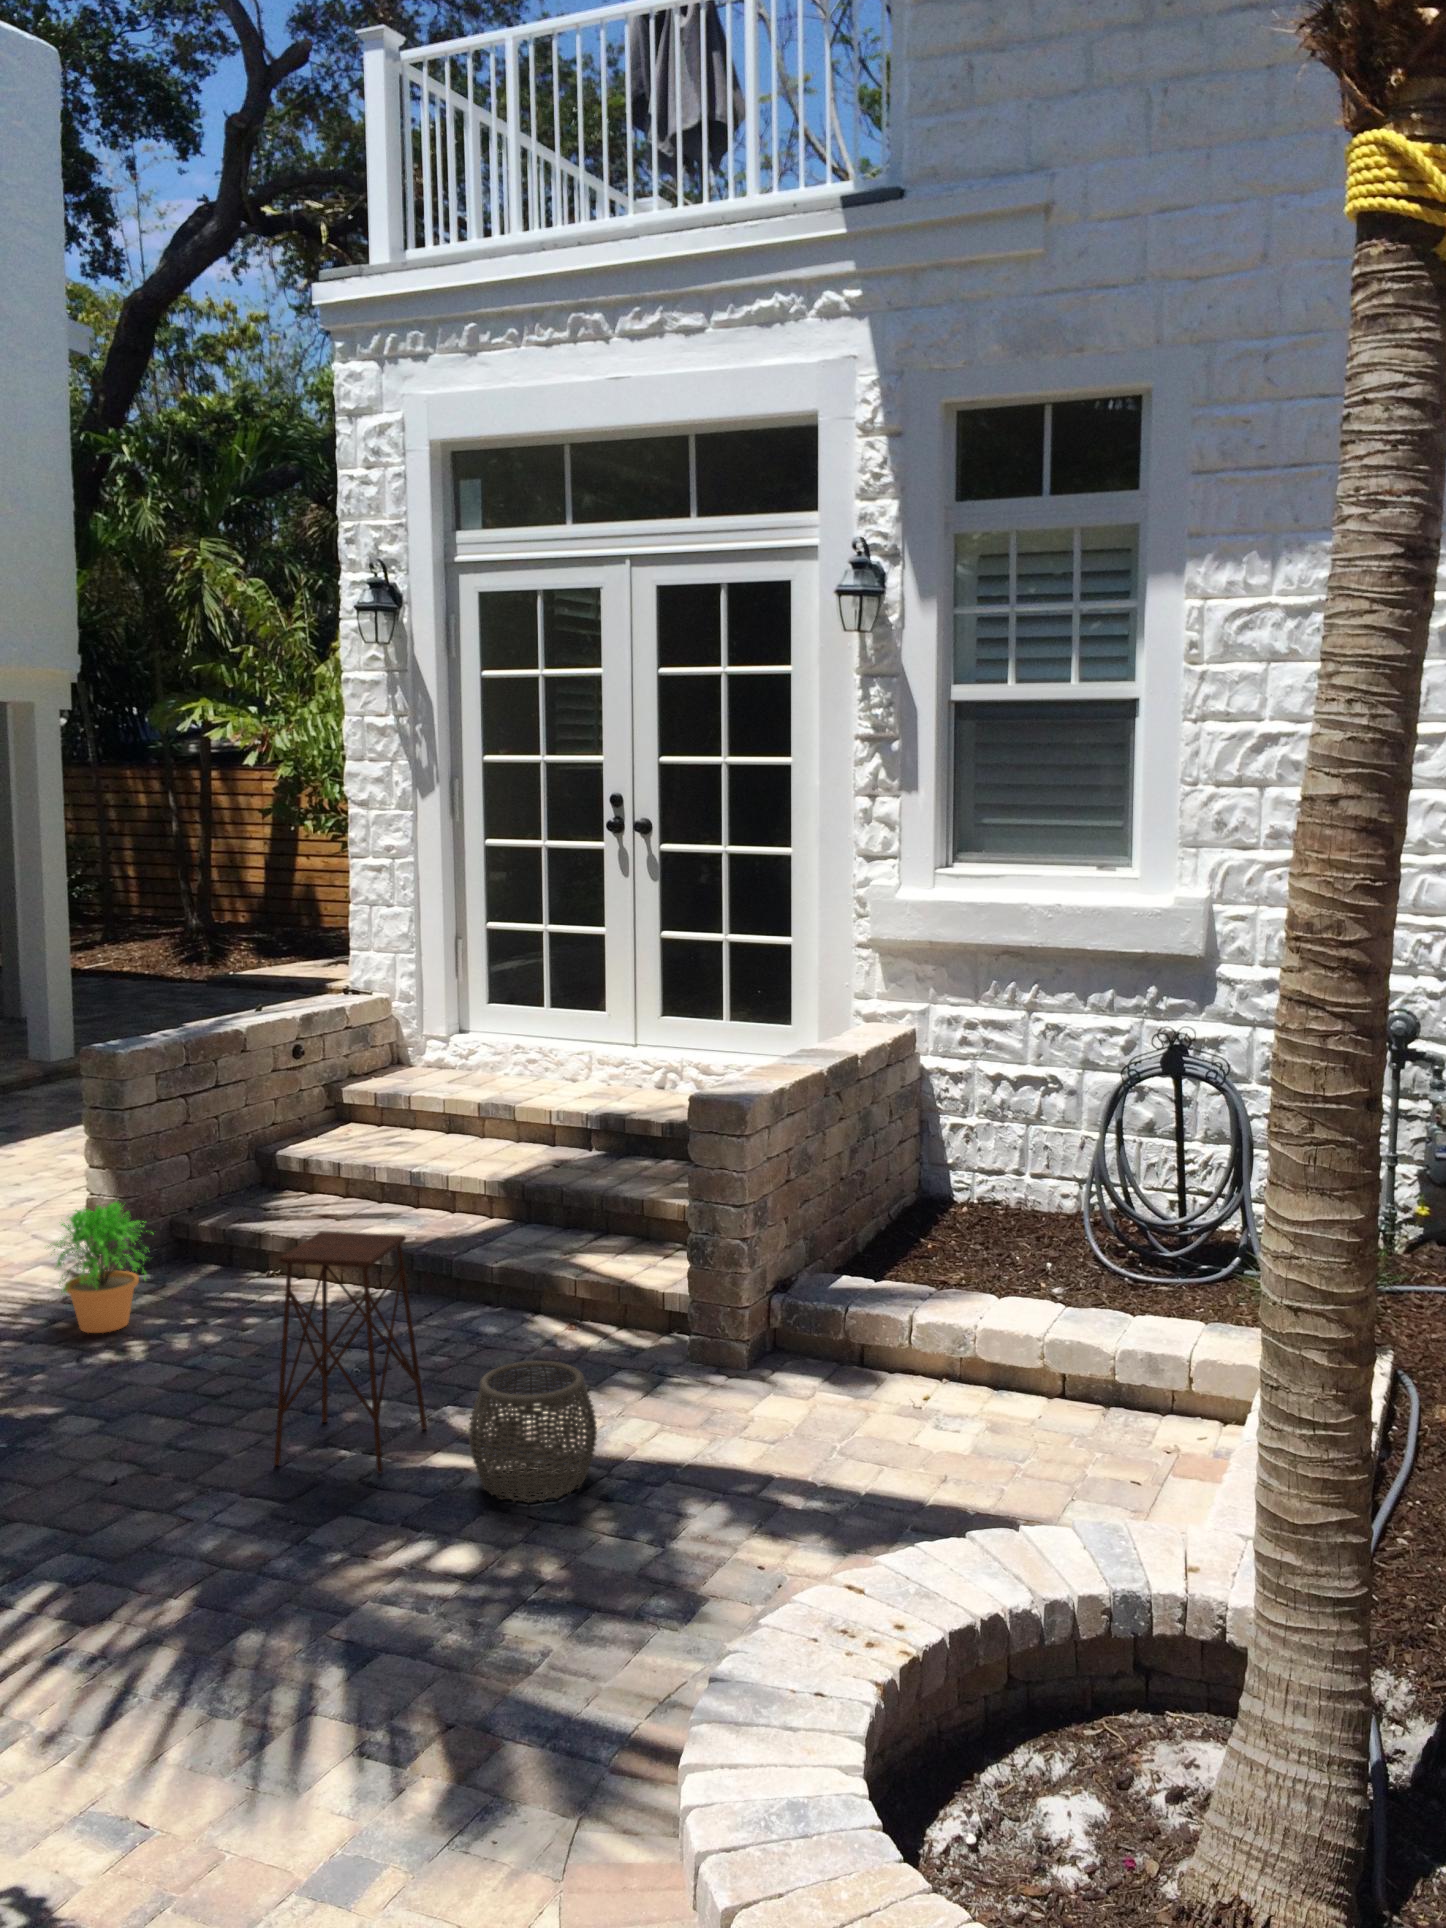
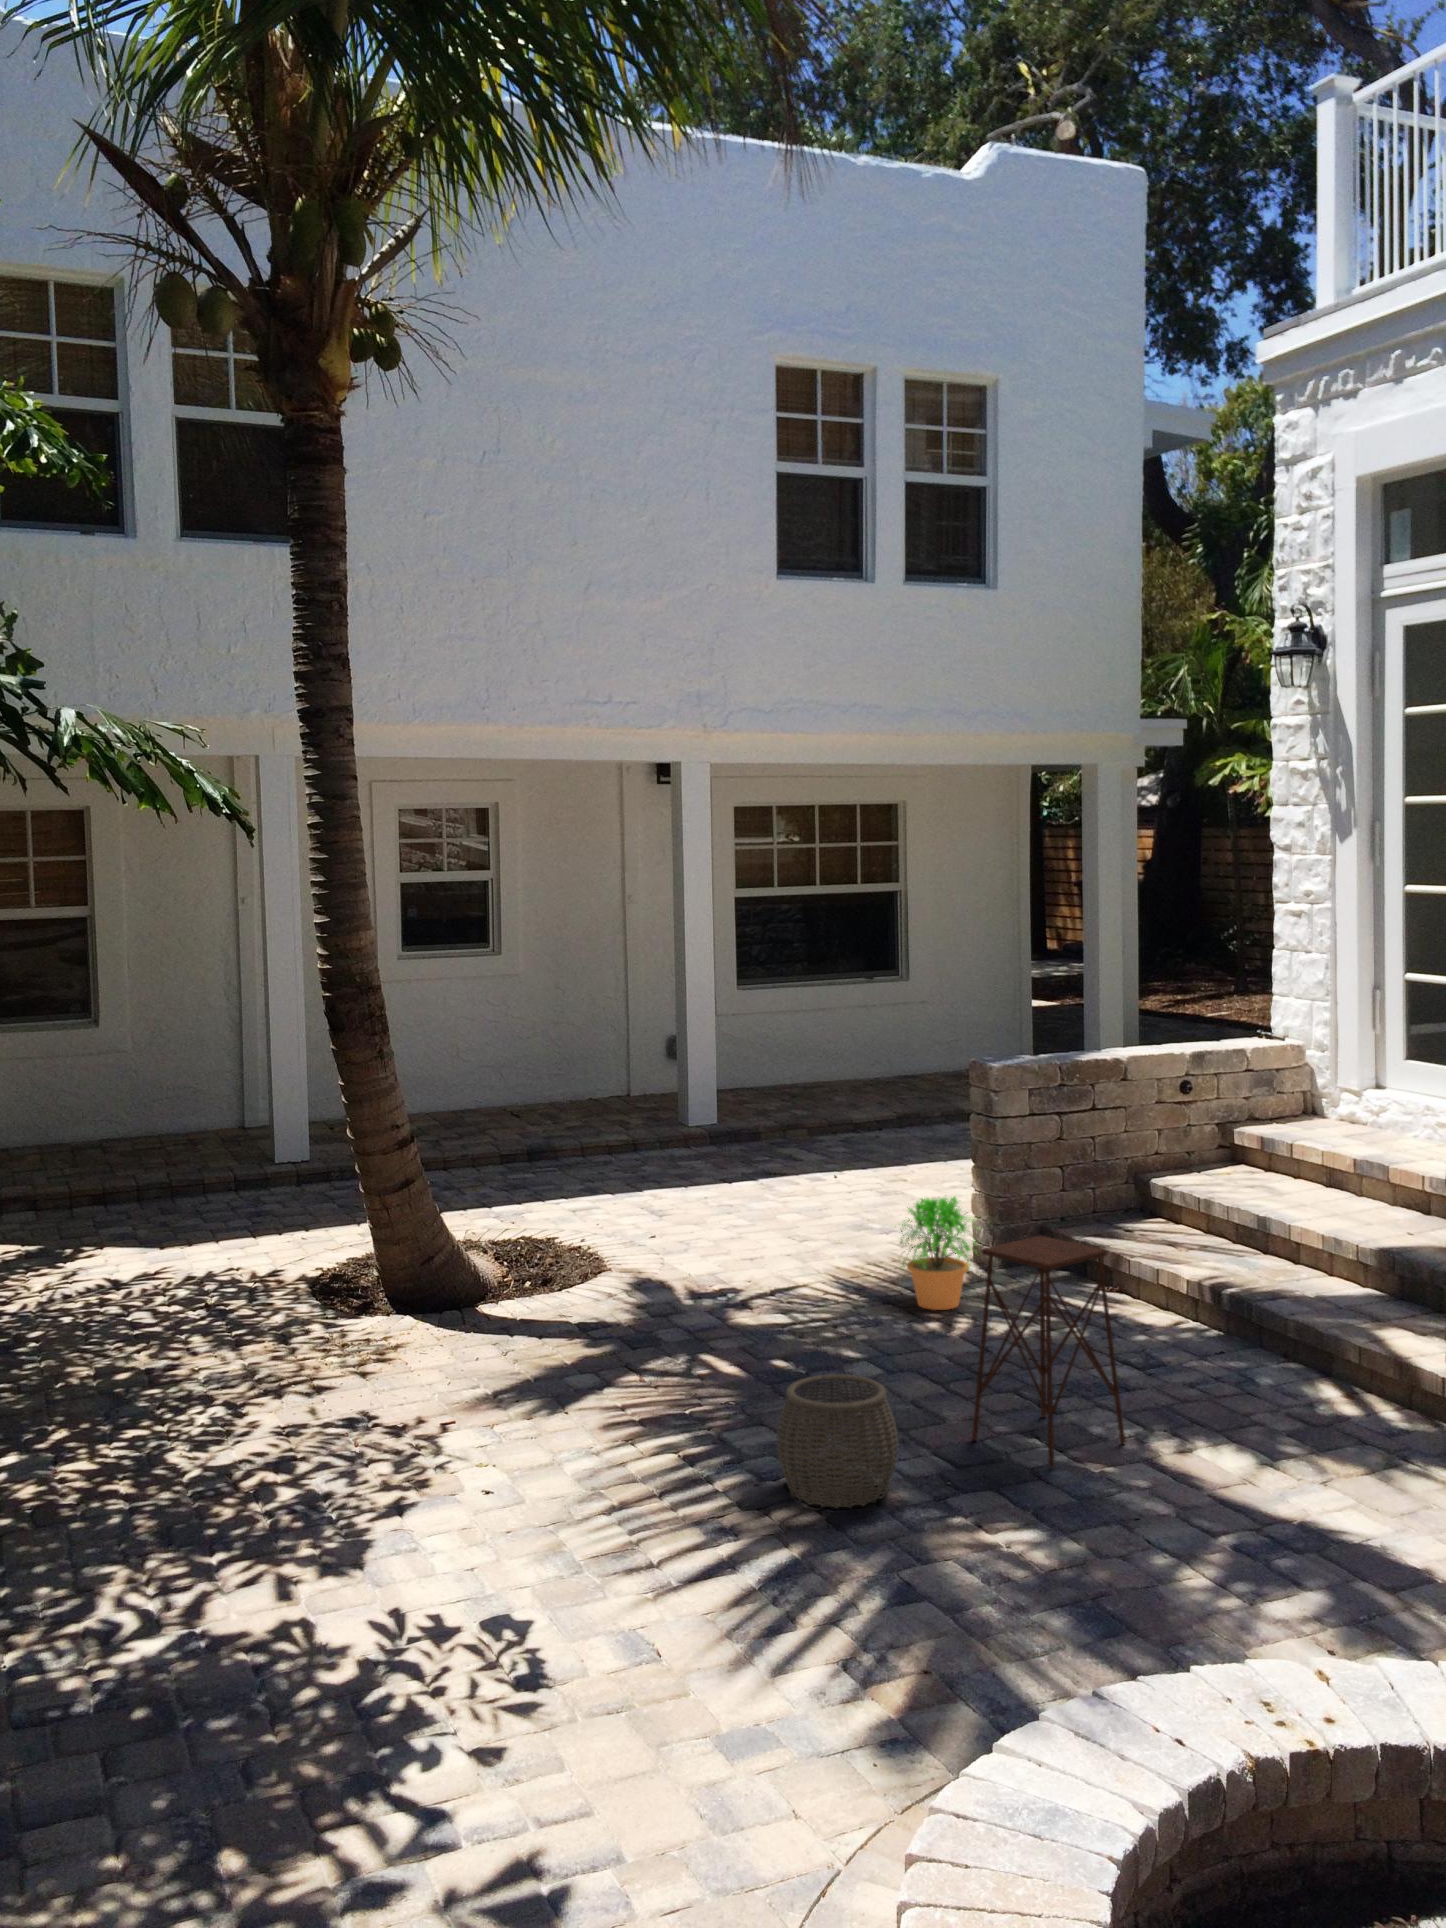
woven basket: present [469,1361,597,1502] -> present [777,1375,898,1508]

